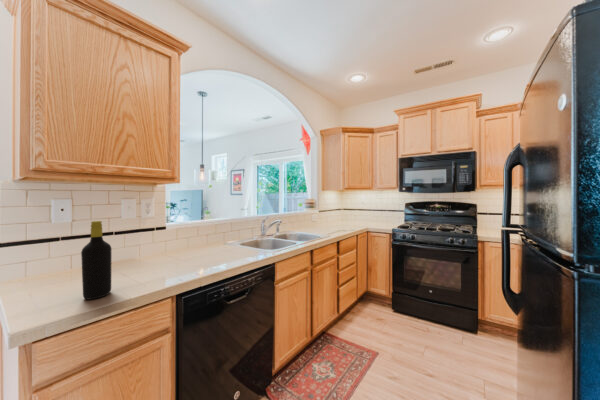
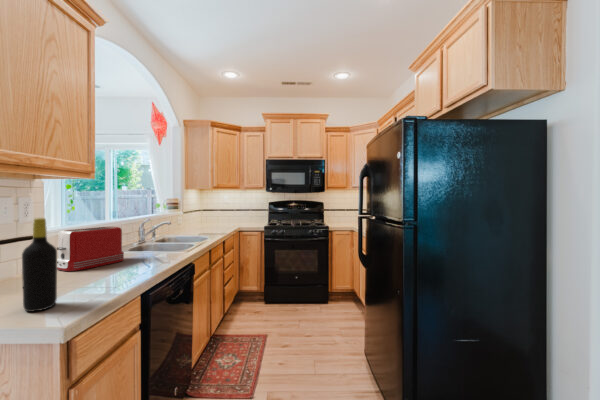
toaster: none [178,224,227,259] -> present [57,227,124,271]

